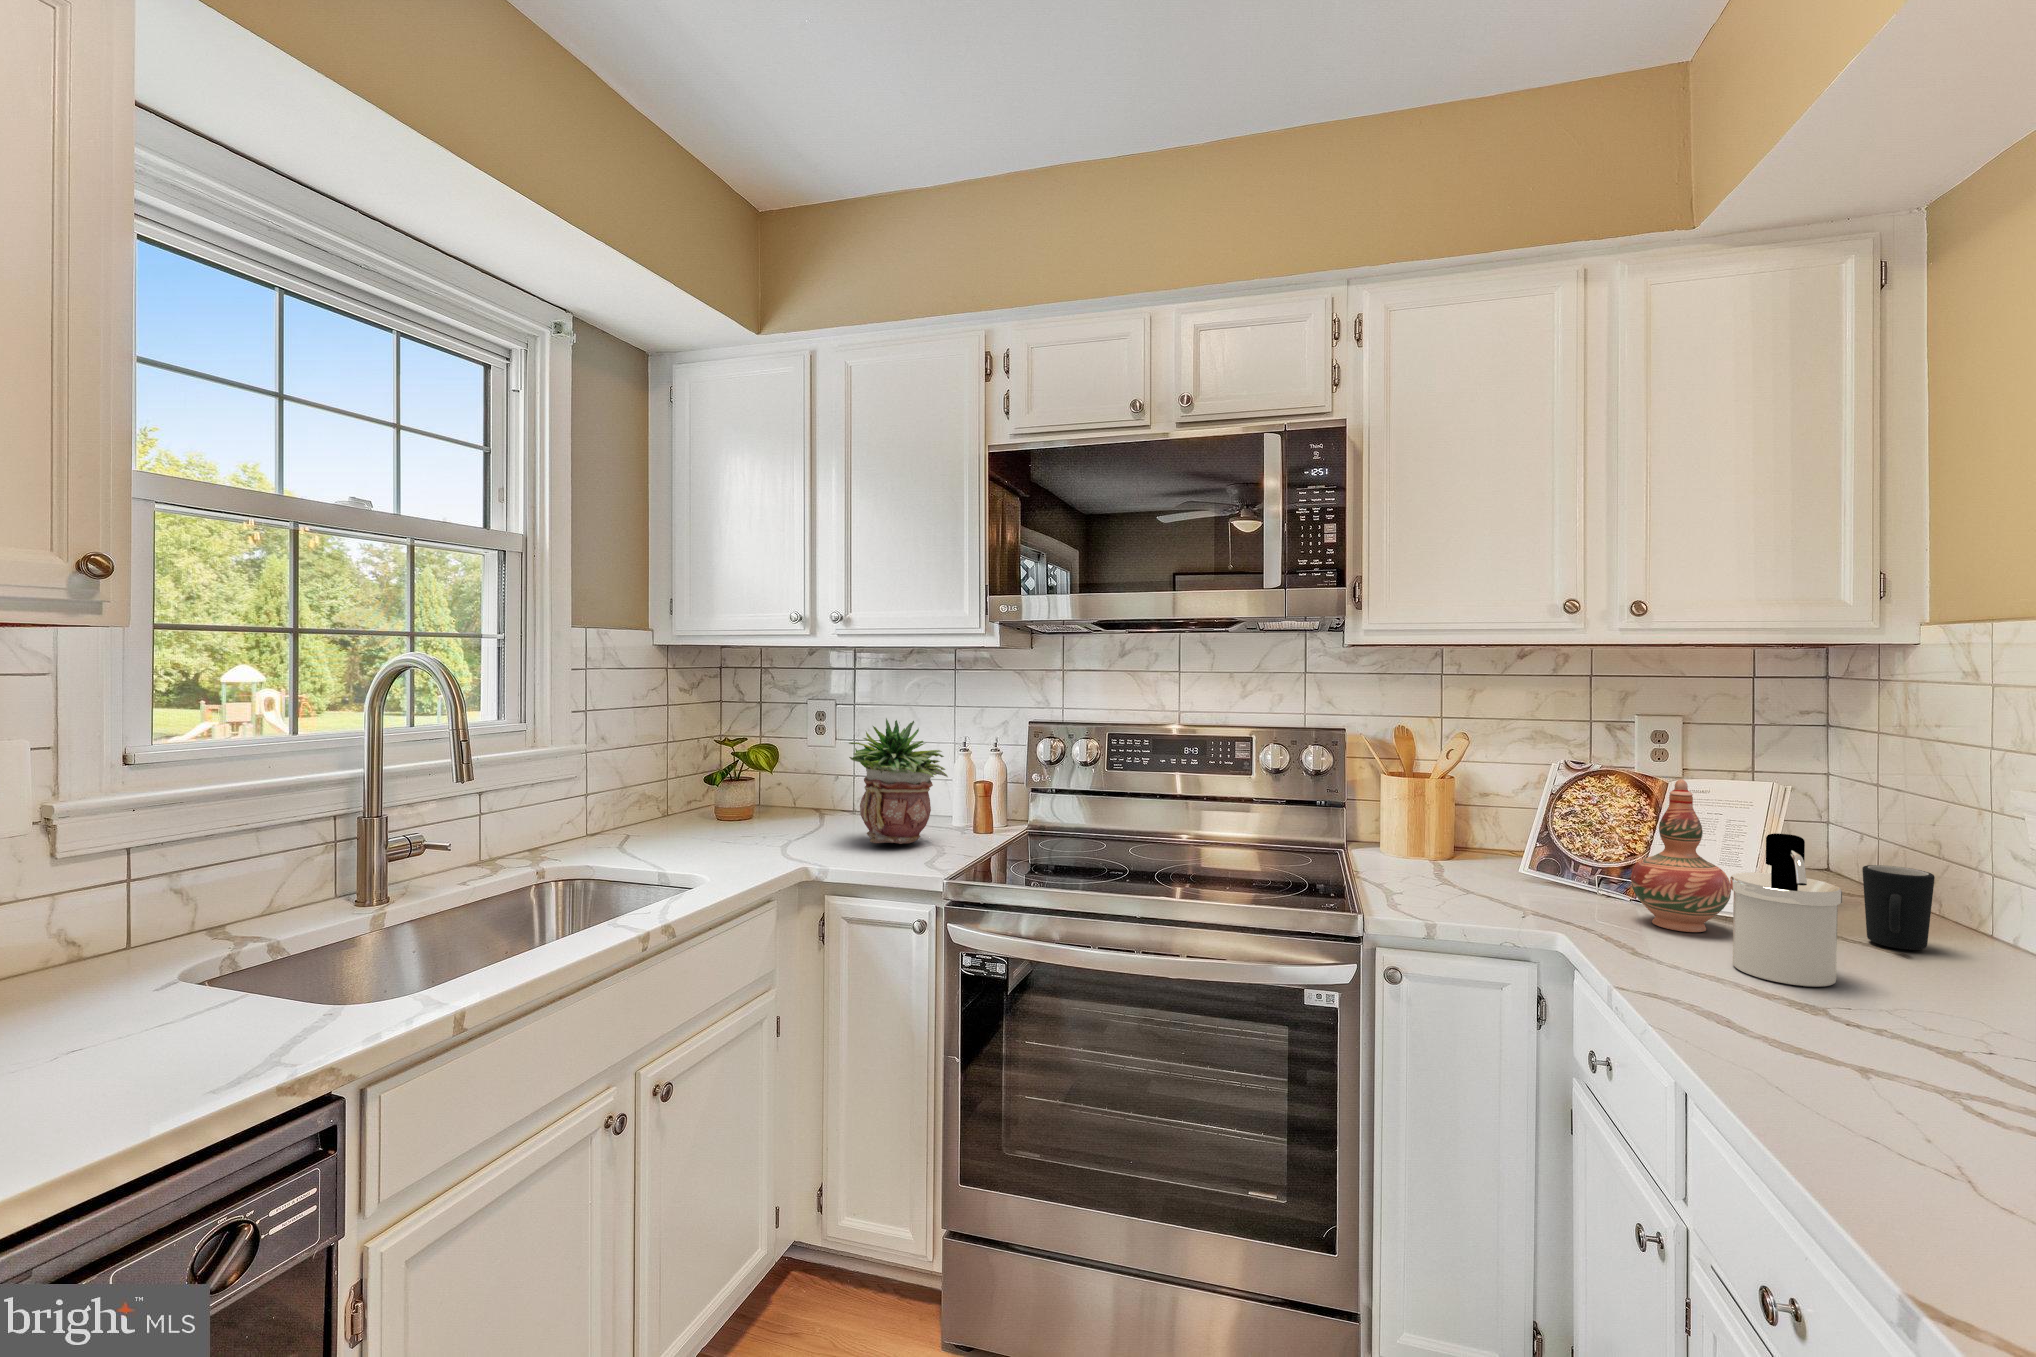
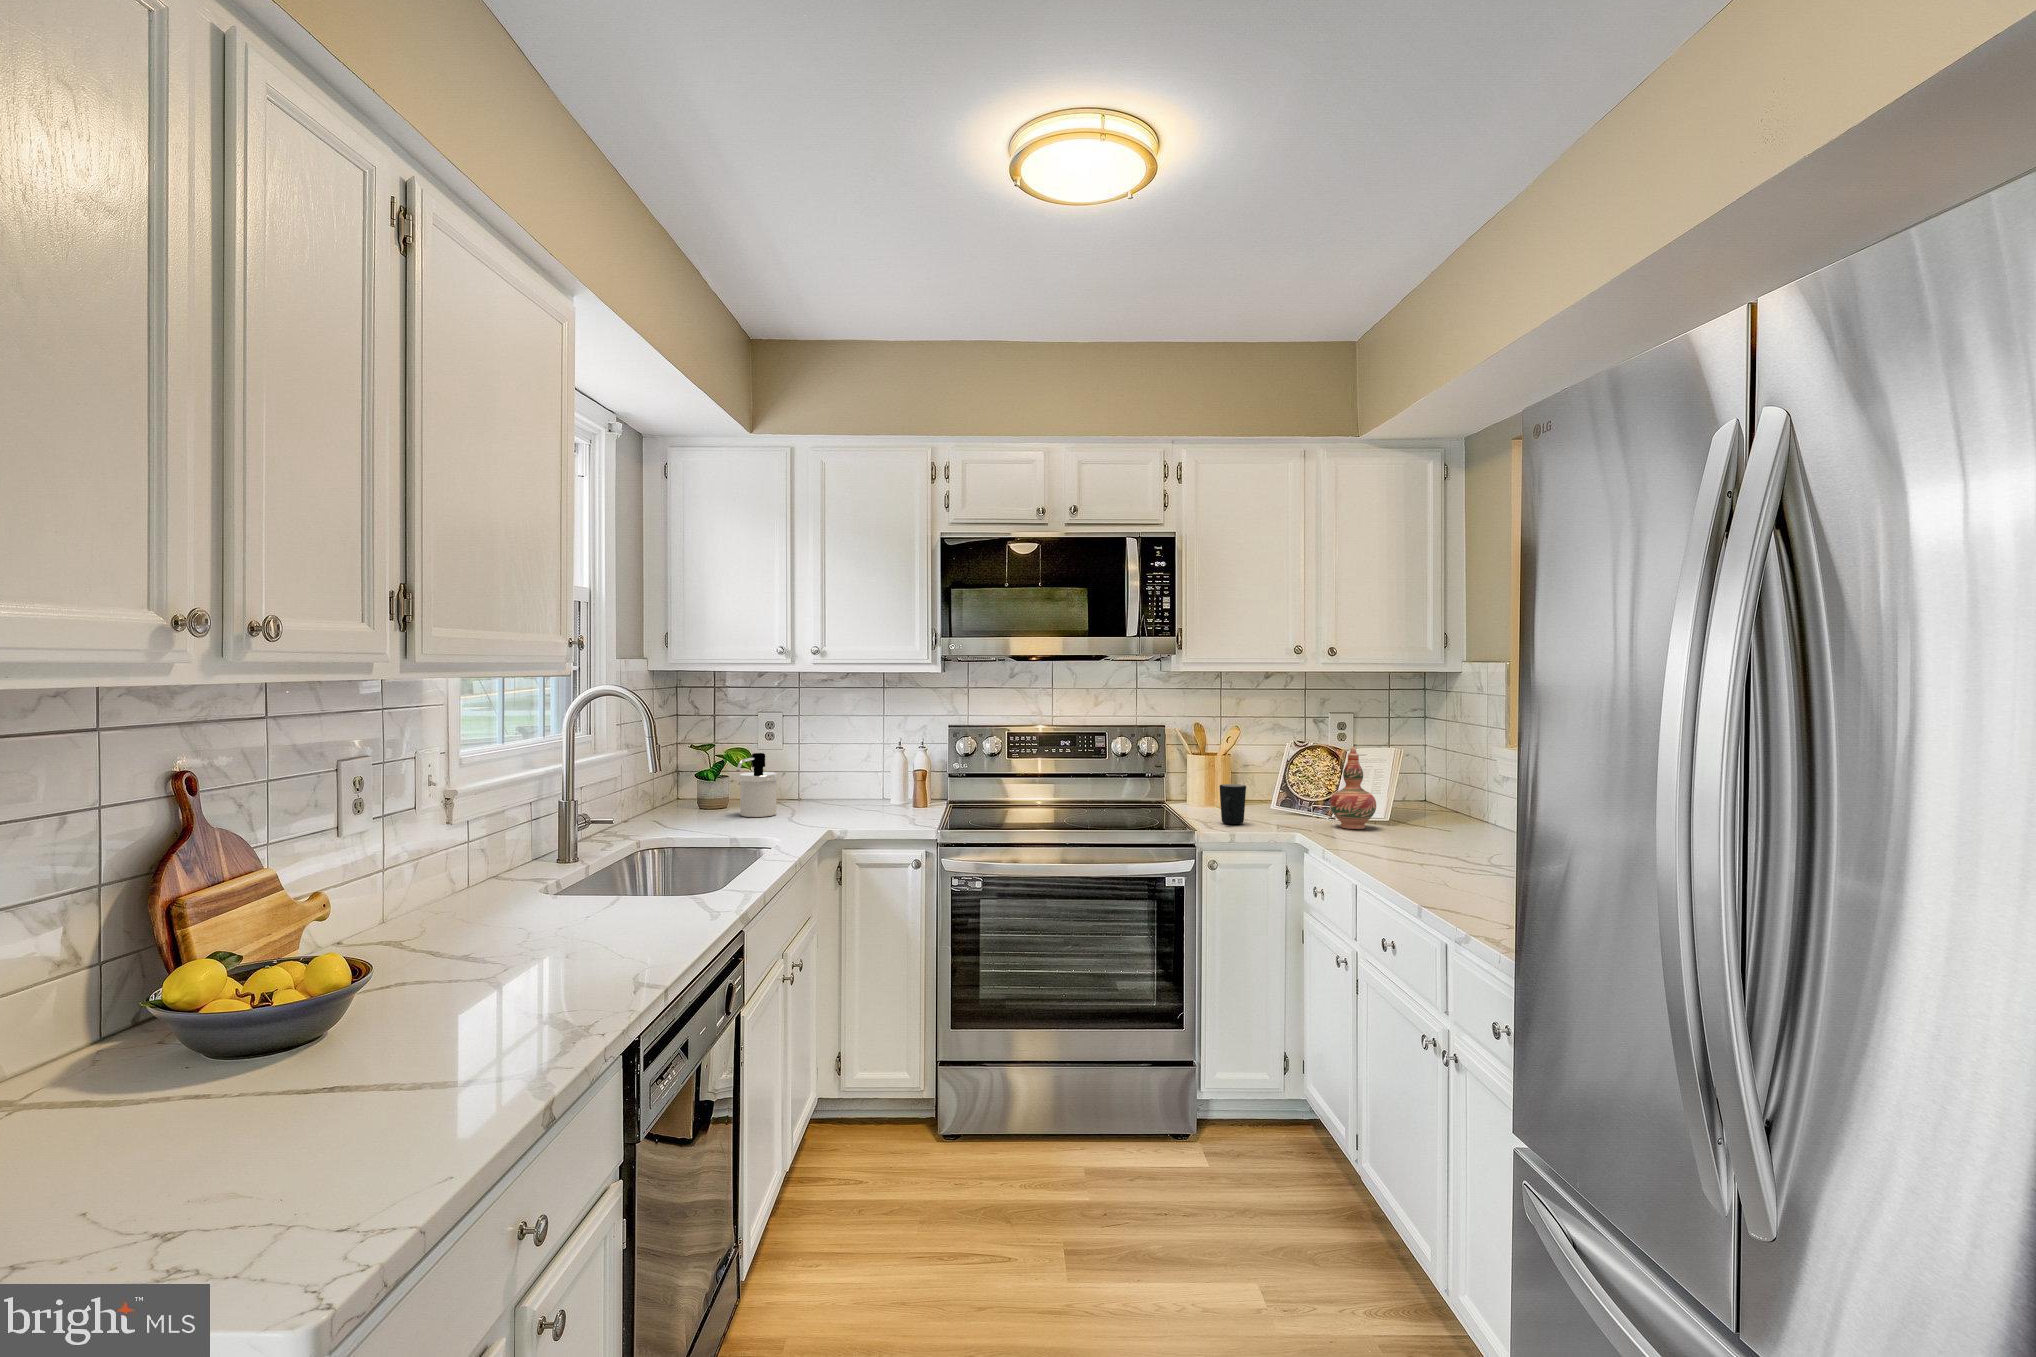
potted plant: present [849,718,948,844] -> none [830,724,906,816]
soap dispenser: present [1730,833,1842,987] -> present [737,753,778,817]
mug: present [1862,865,1935,950] -> present [1220,784,1246,824]

